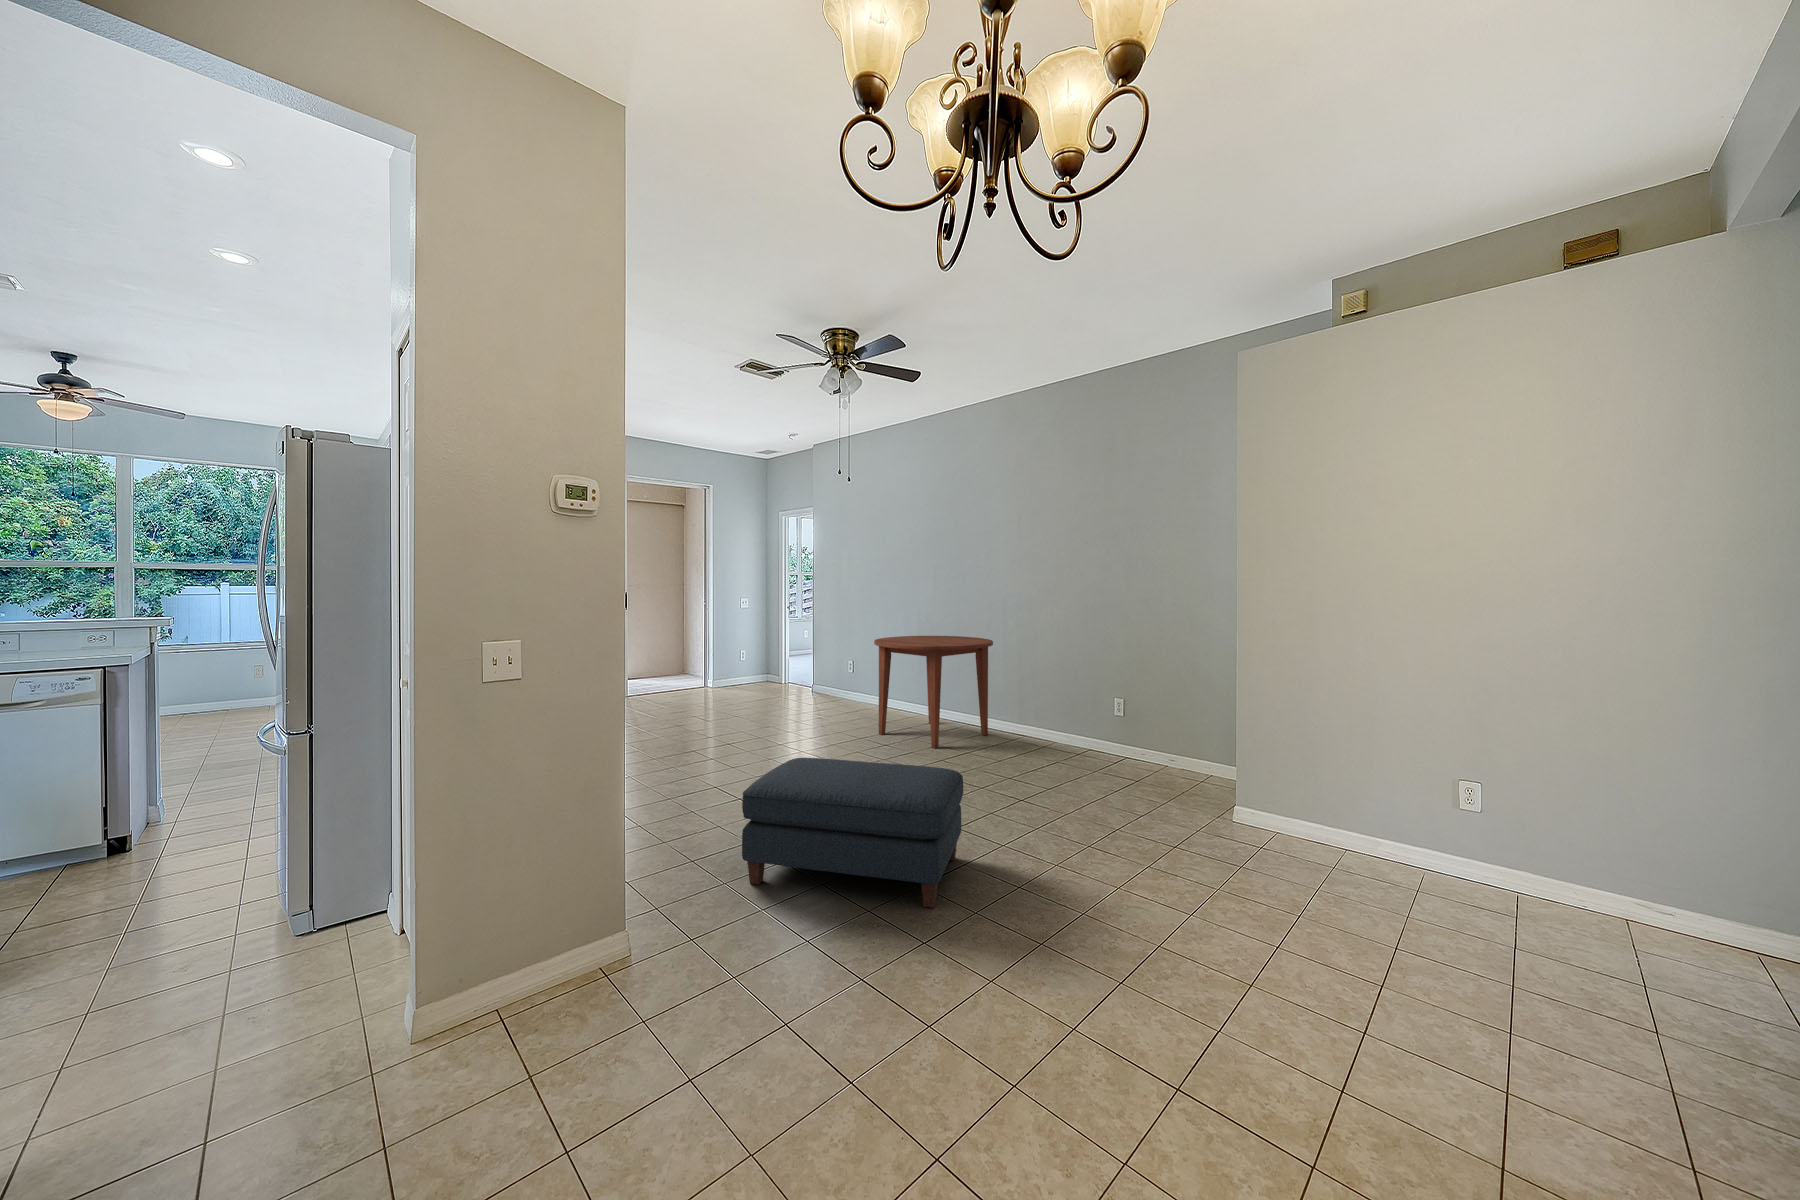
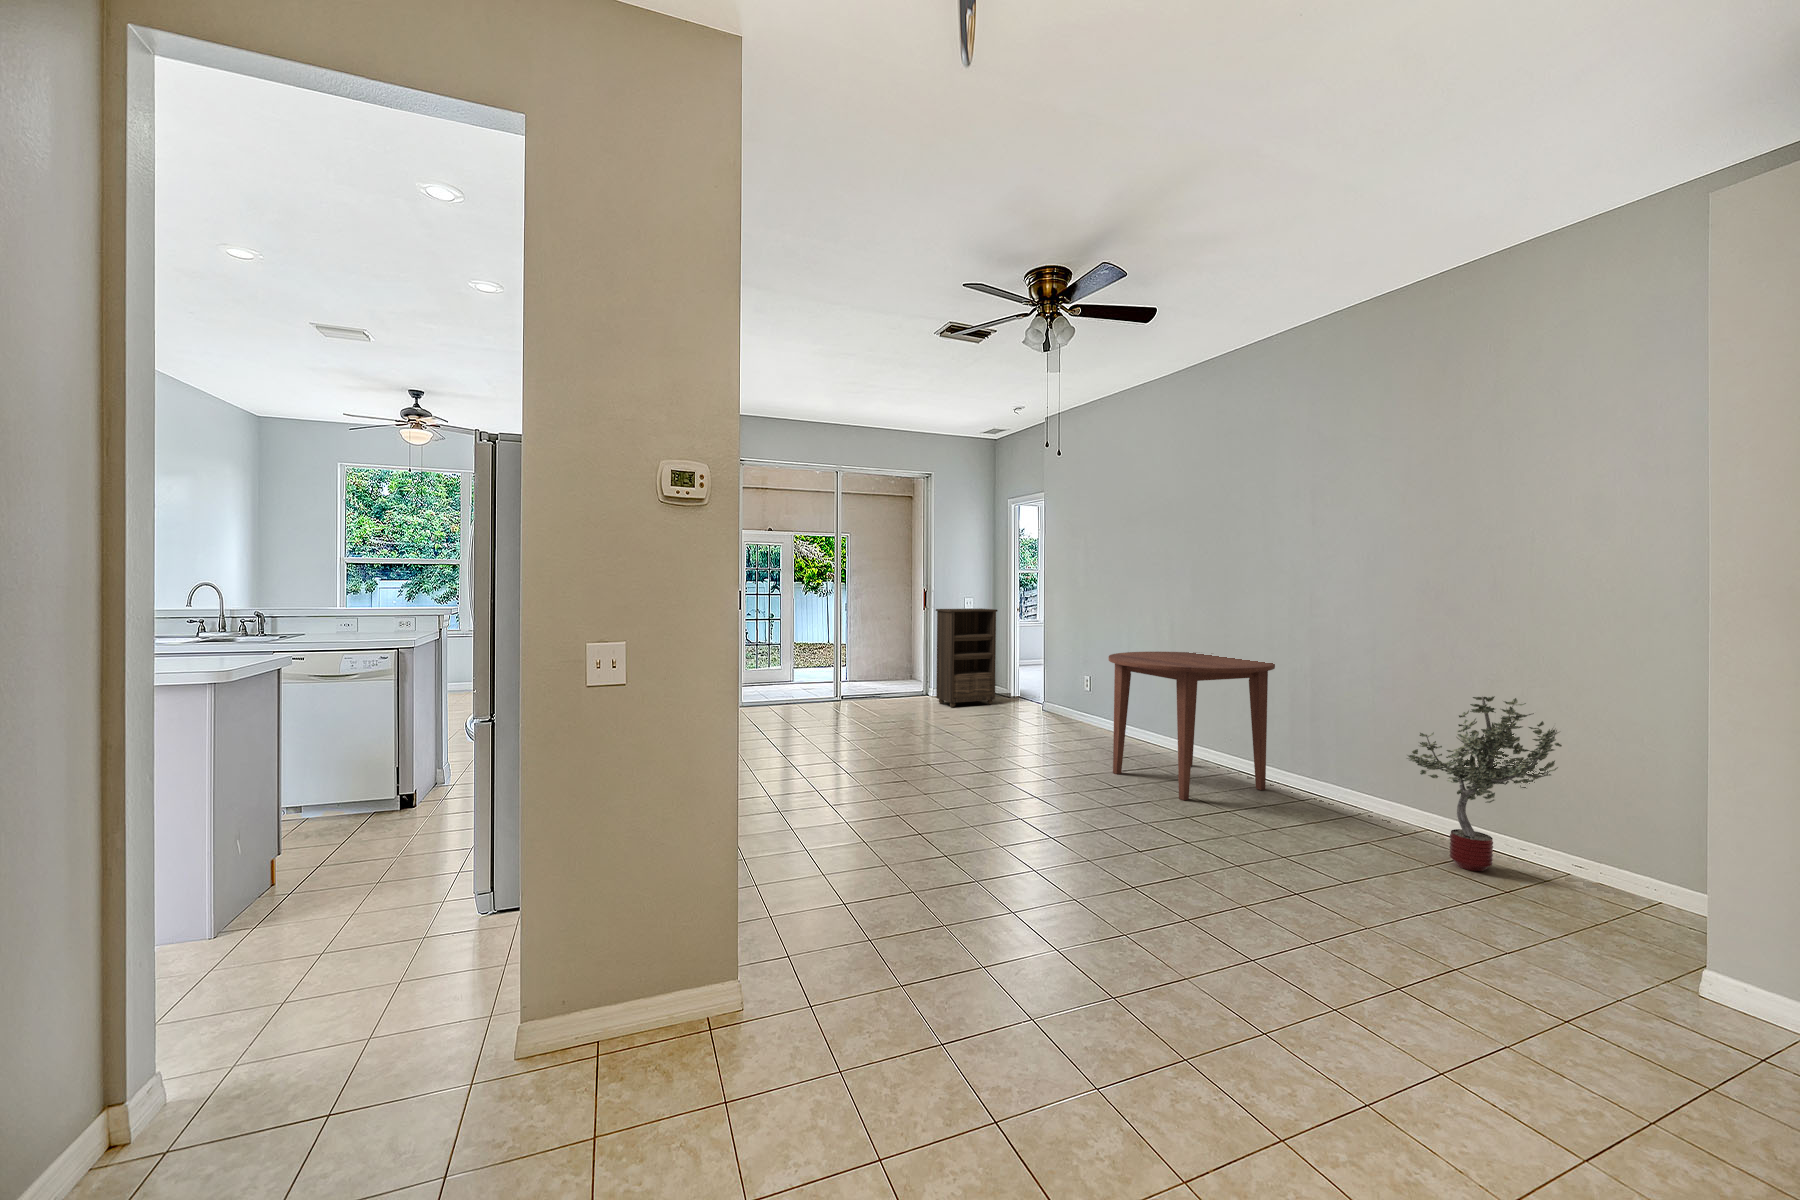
bookshelf: none [712,606,768,694] -> present [936,608,998,707]
potted tree: none [1079,655,1165,771] -> present [1408,696,1562,871]
ottoman: present [742,758,963,908] -> none [888,798,1184,1032]

